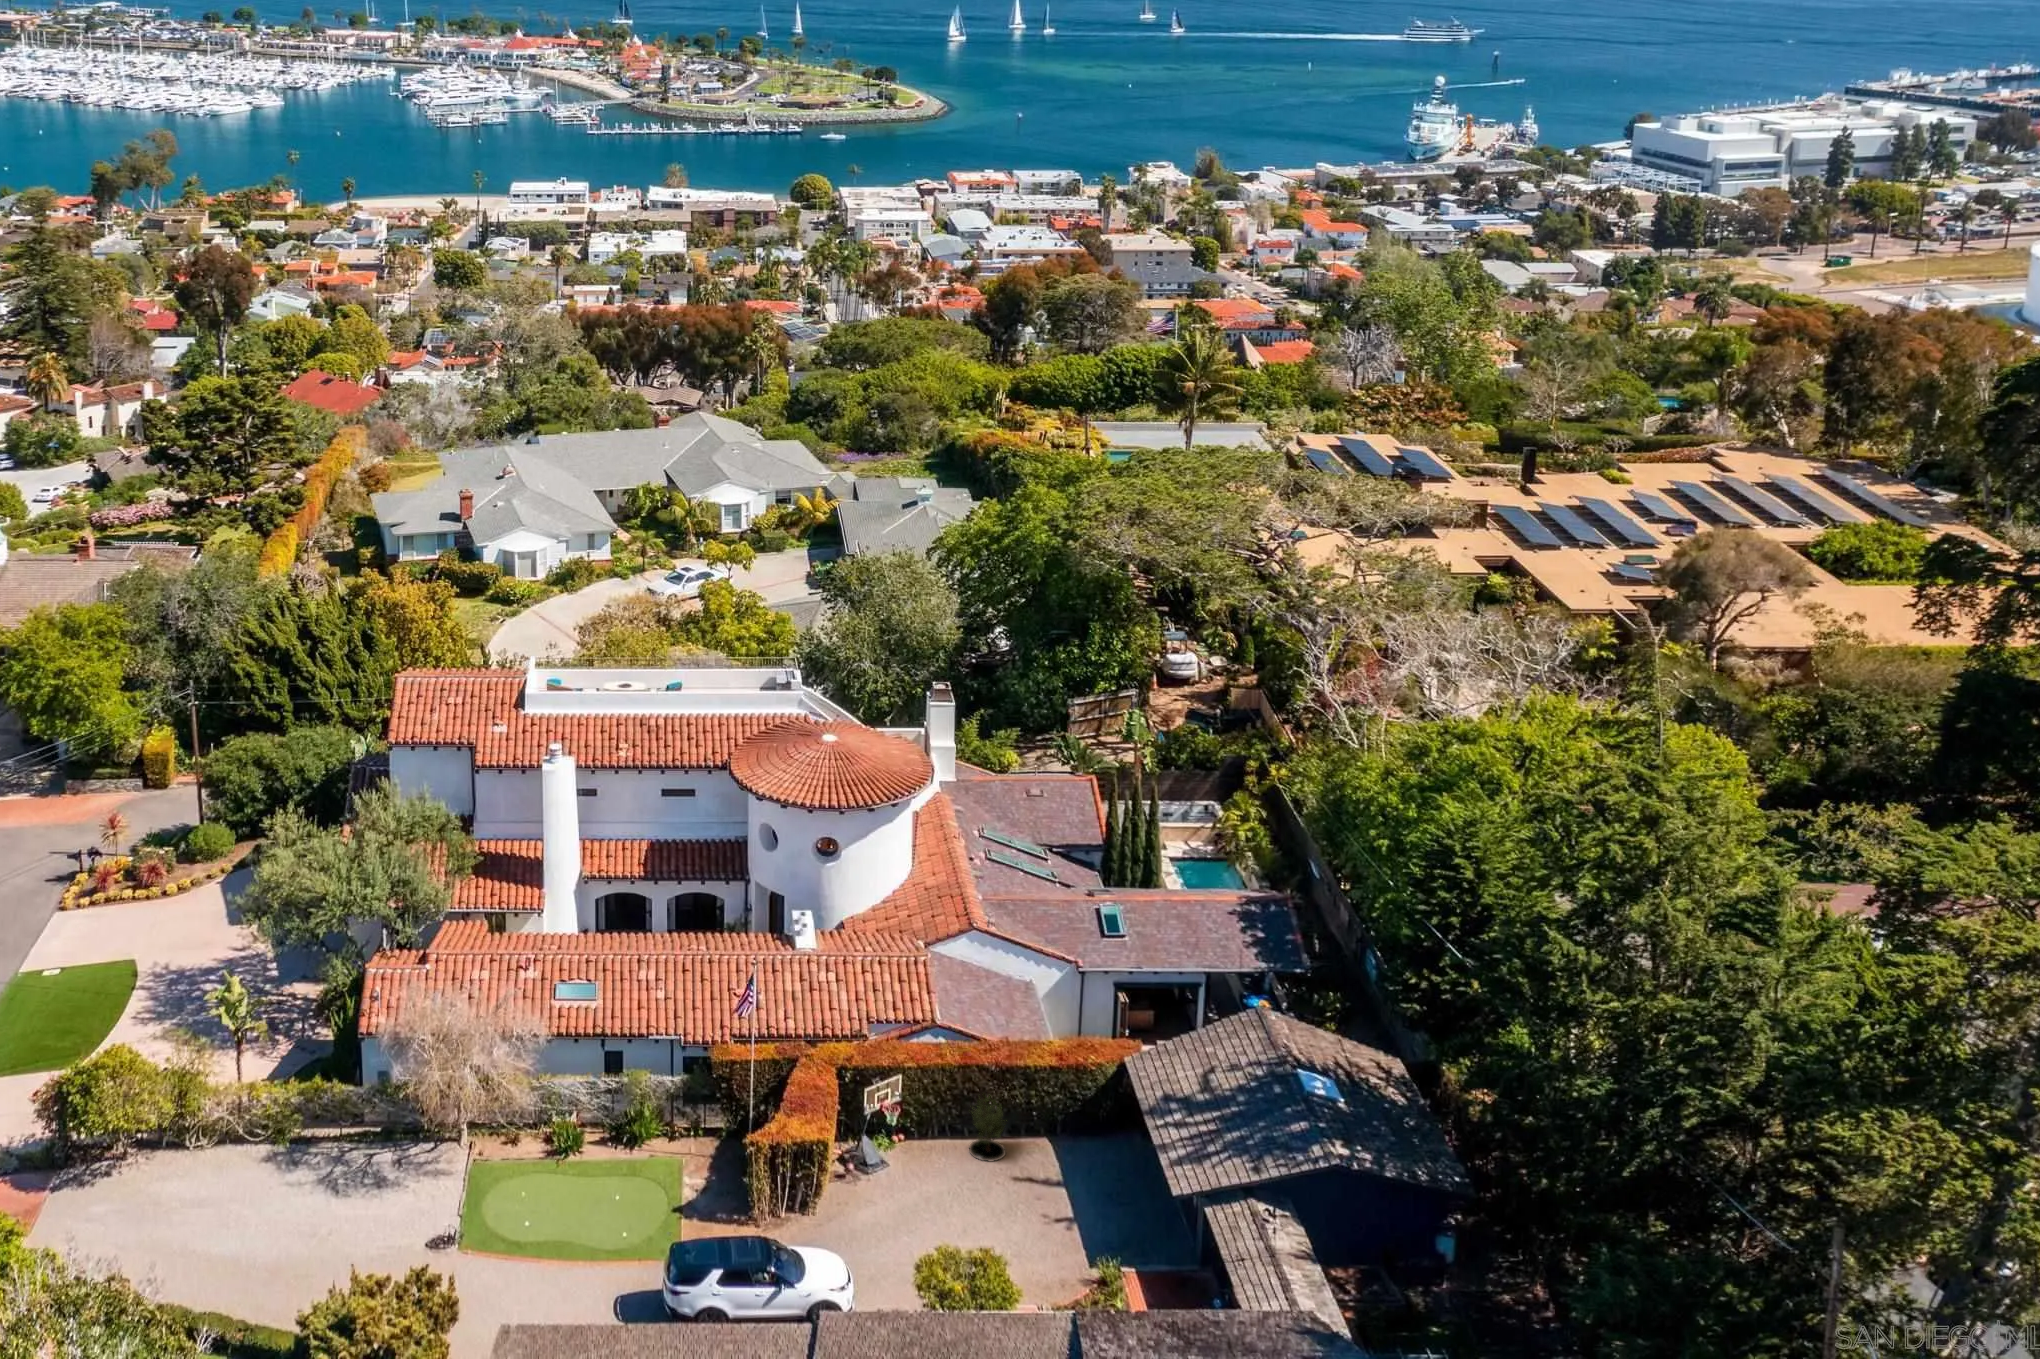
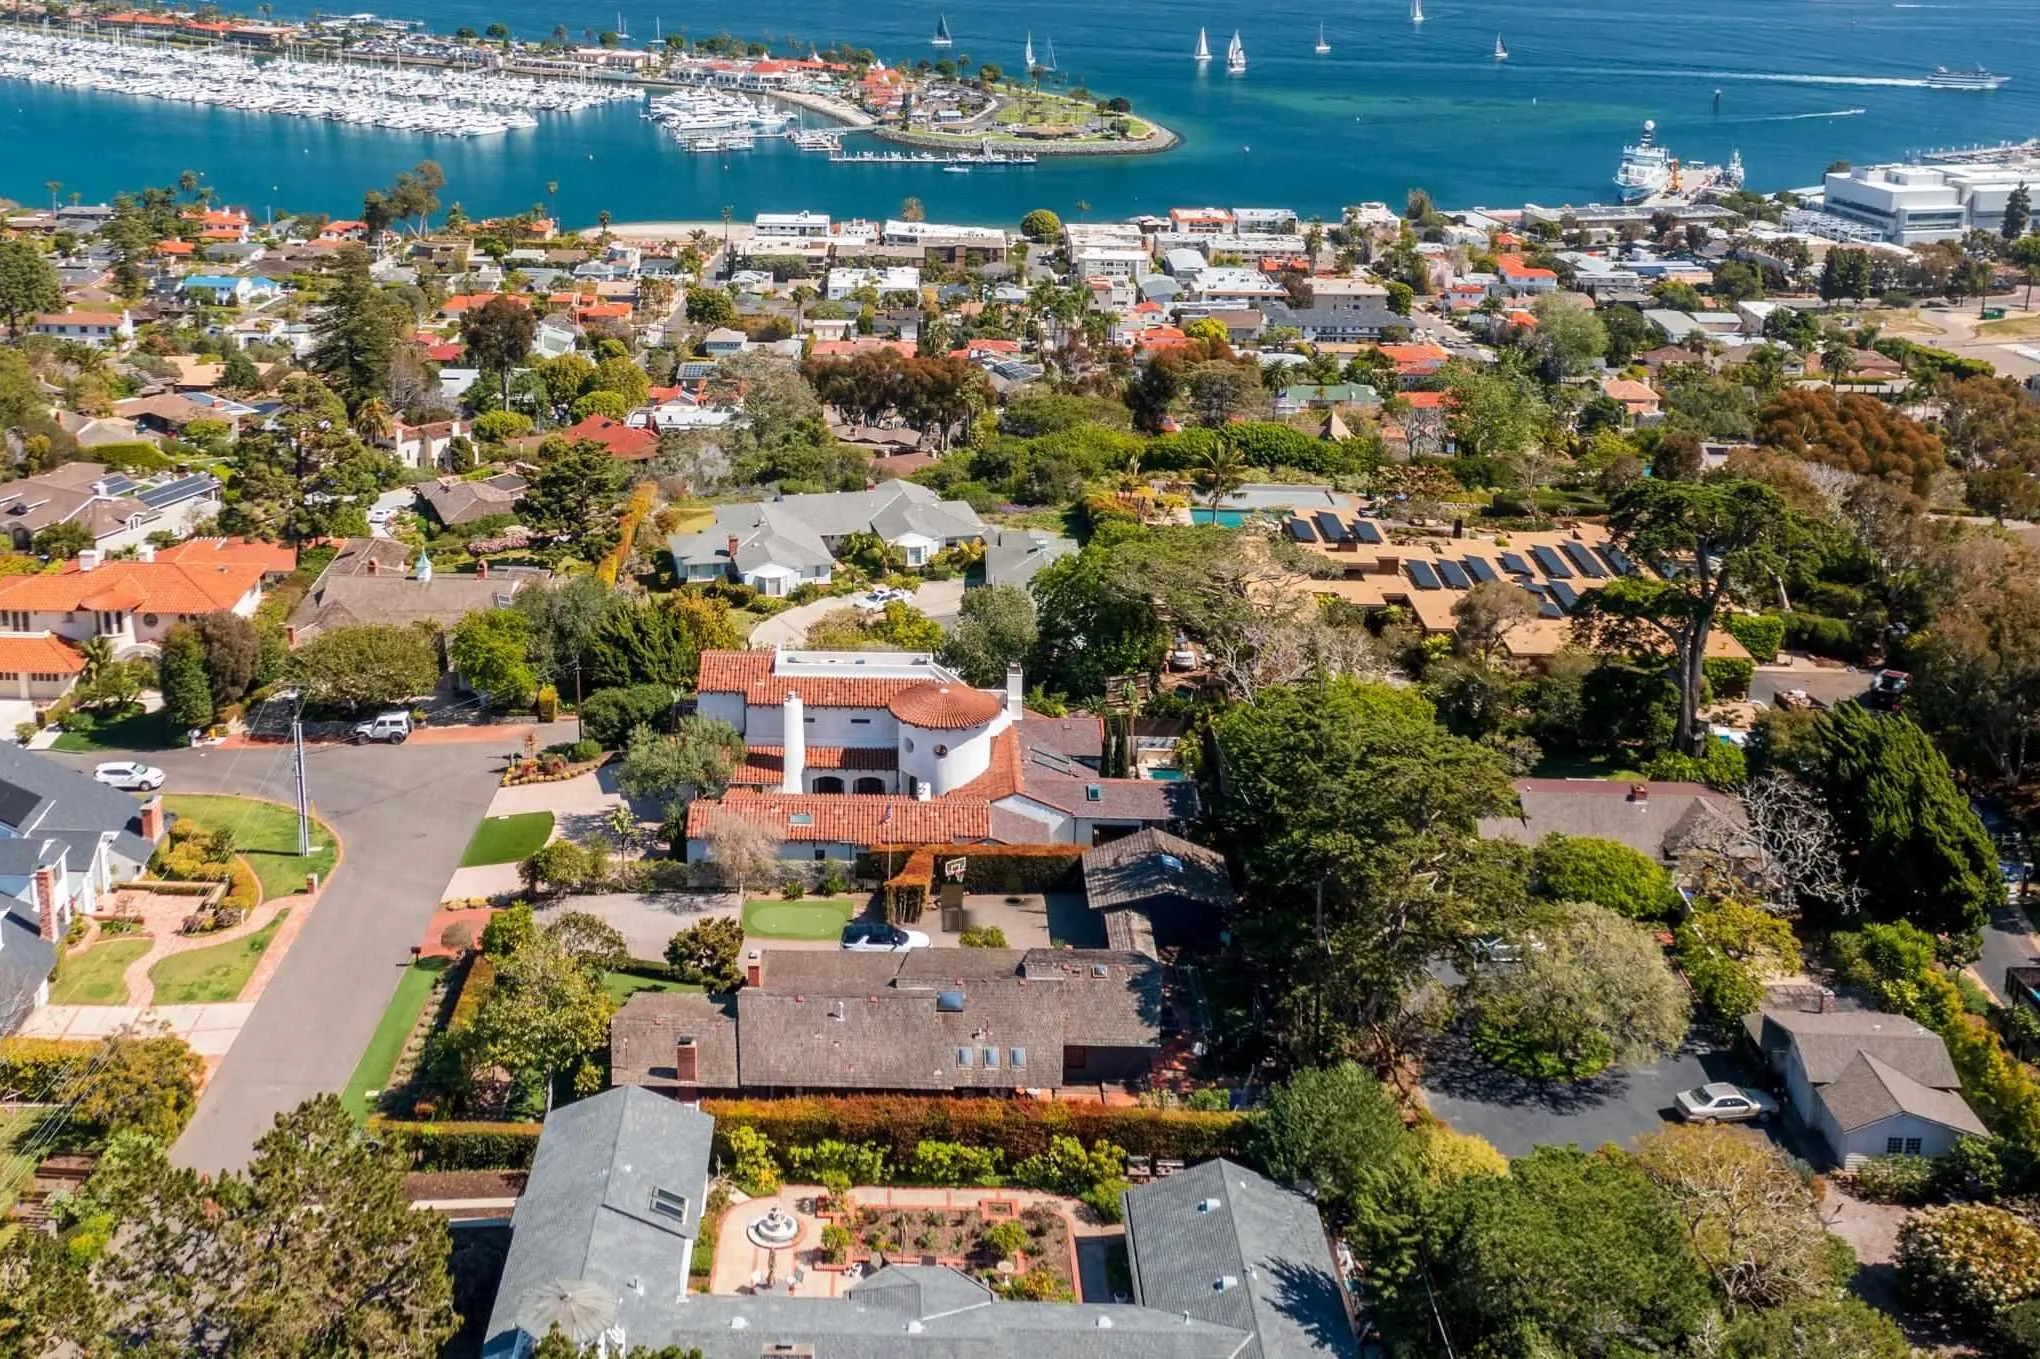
bench: none [852,1126,902,1227] -> present [941,885,963,931]

